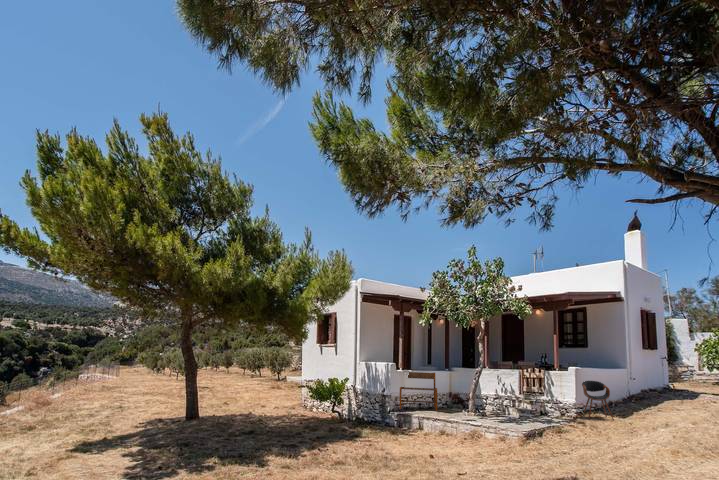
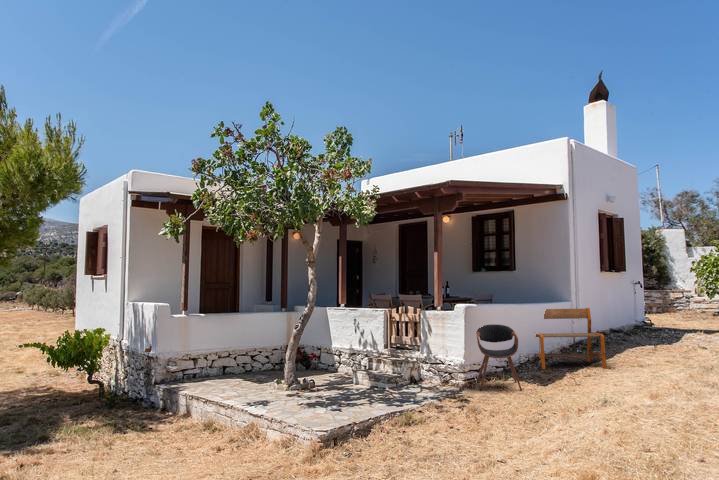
bench: present [399,372,437,411] -> present [536,308,606,369]

